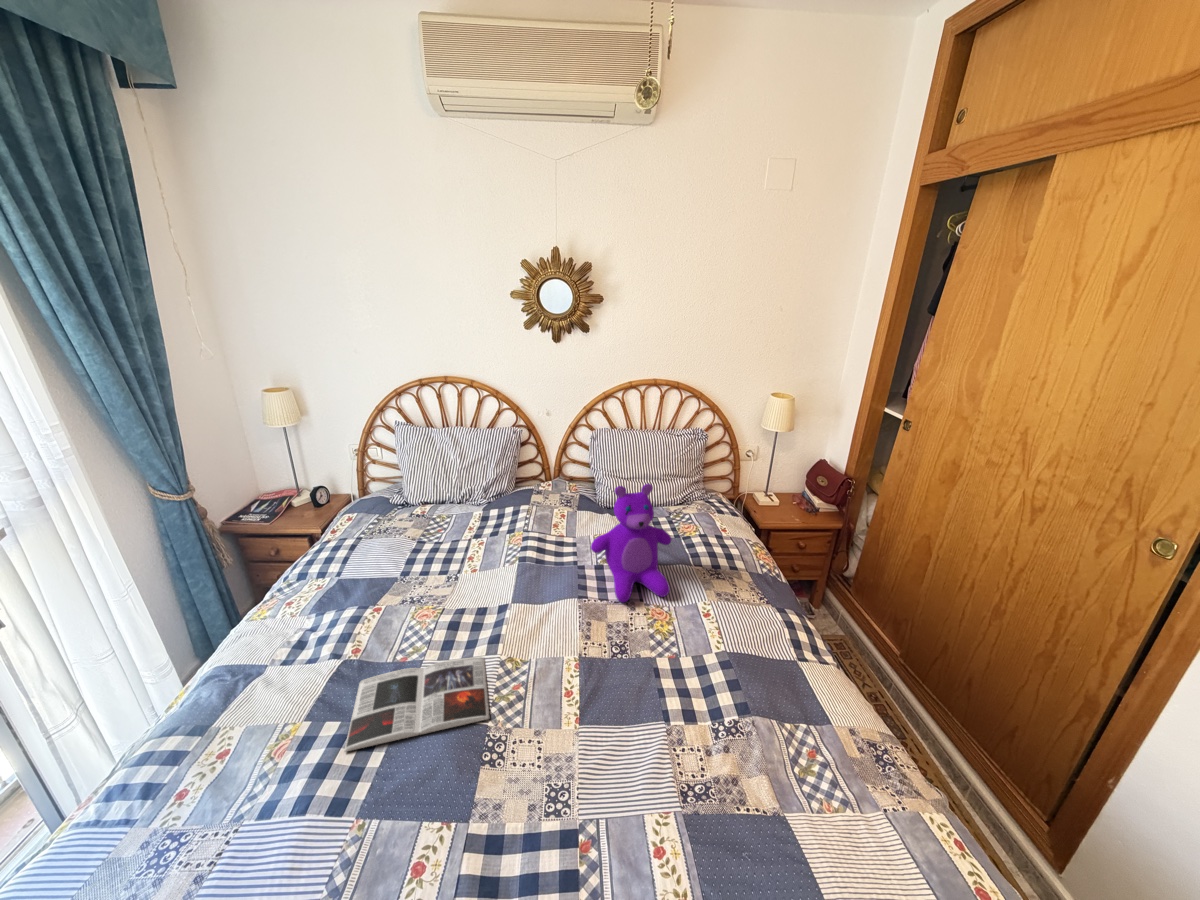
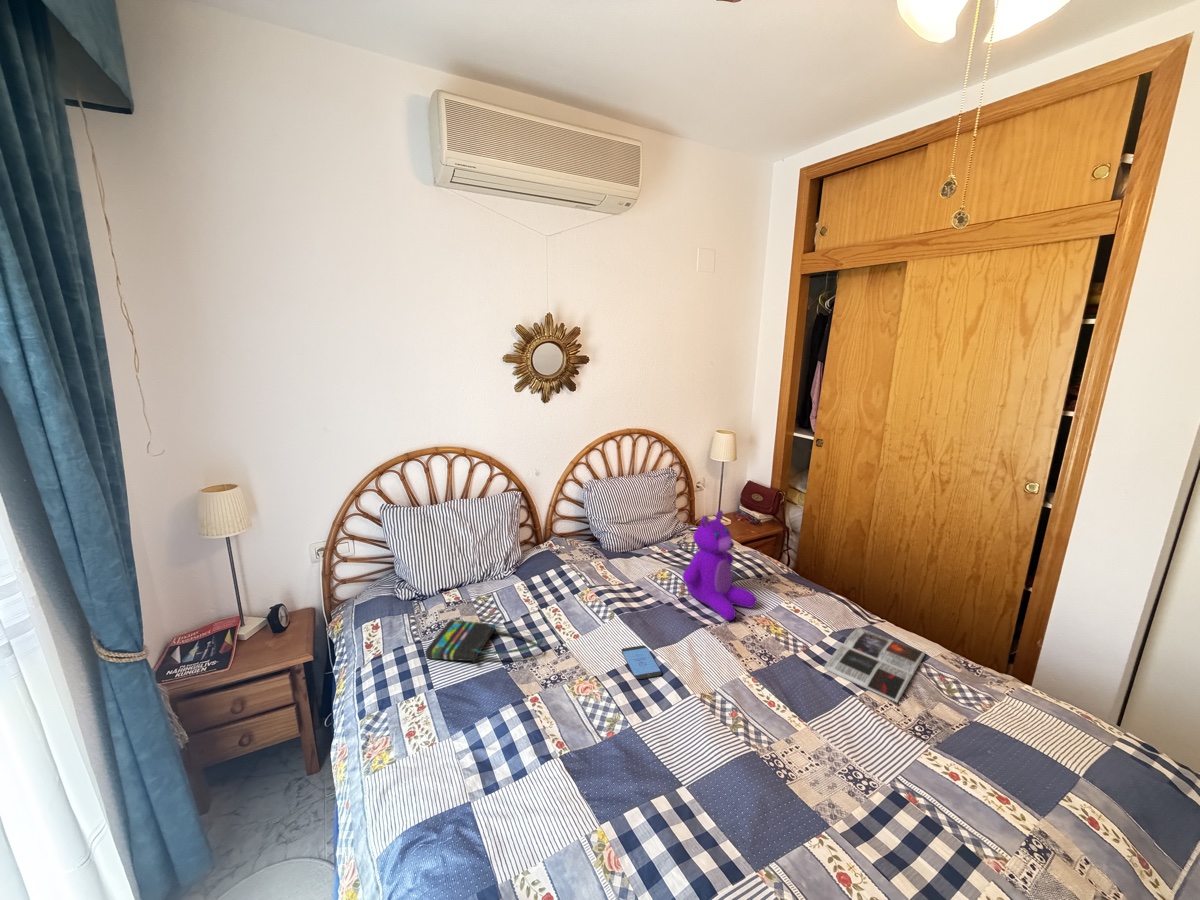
tote bag: none [356,528,435,577] -> present [425,620,543,662]
smartphone: none [474,594,517,628] -> present [622,645,662,679]
magazine: present [344,657,489,752] -> present [824,628,925,702]

